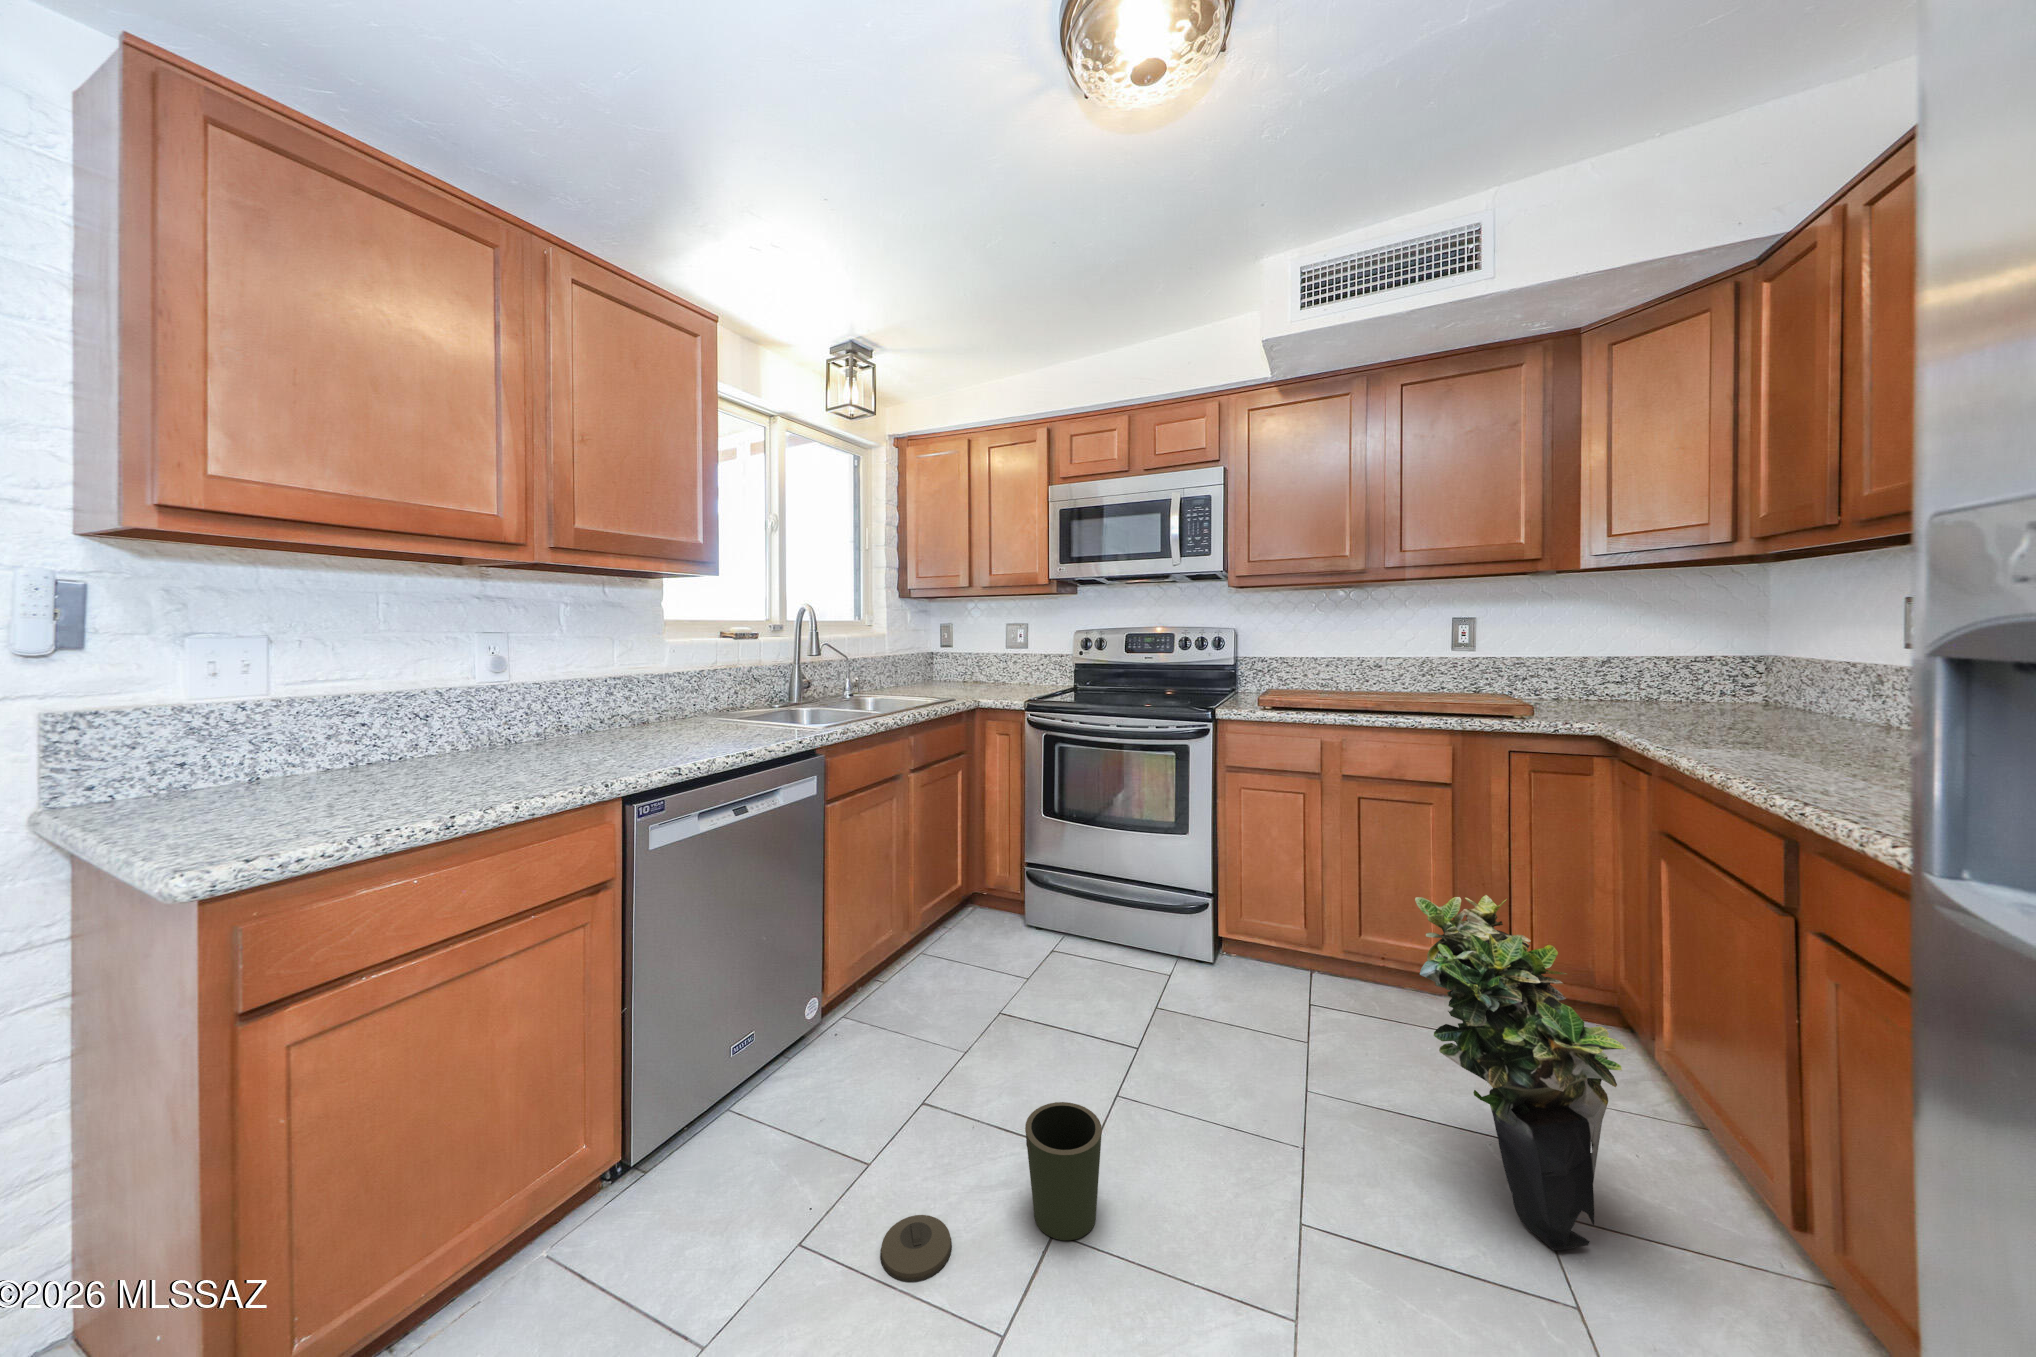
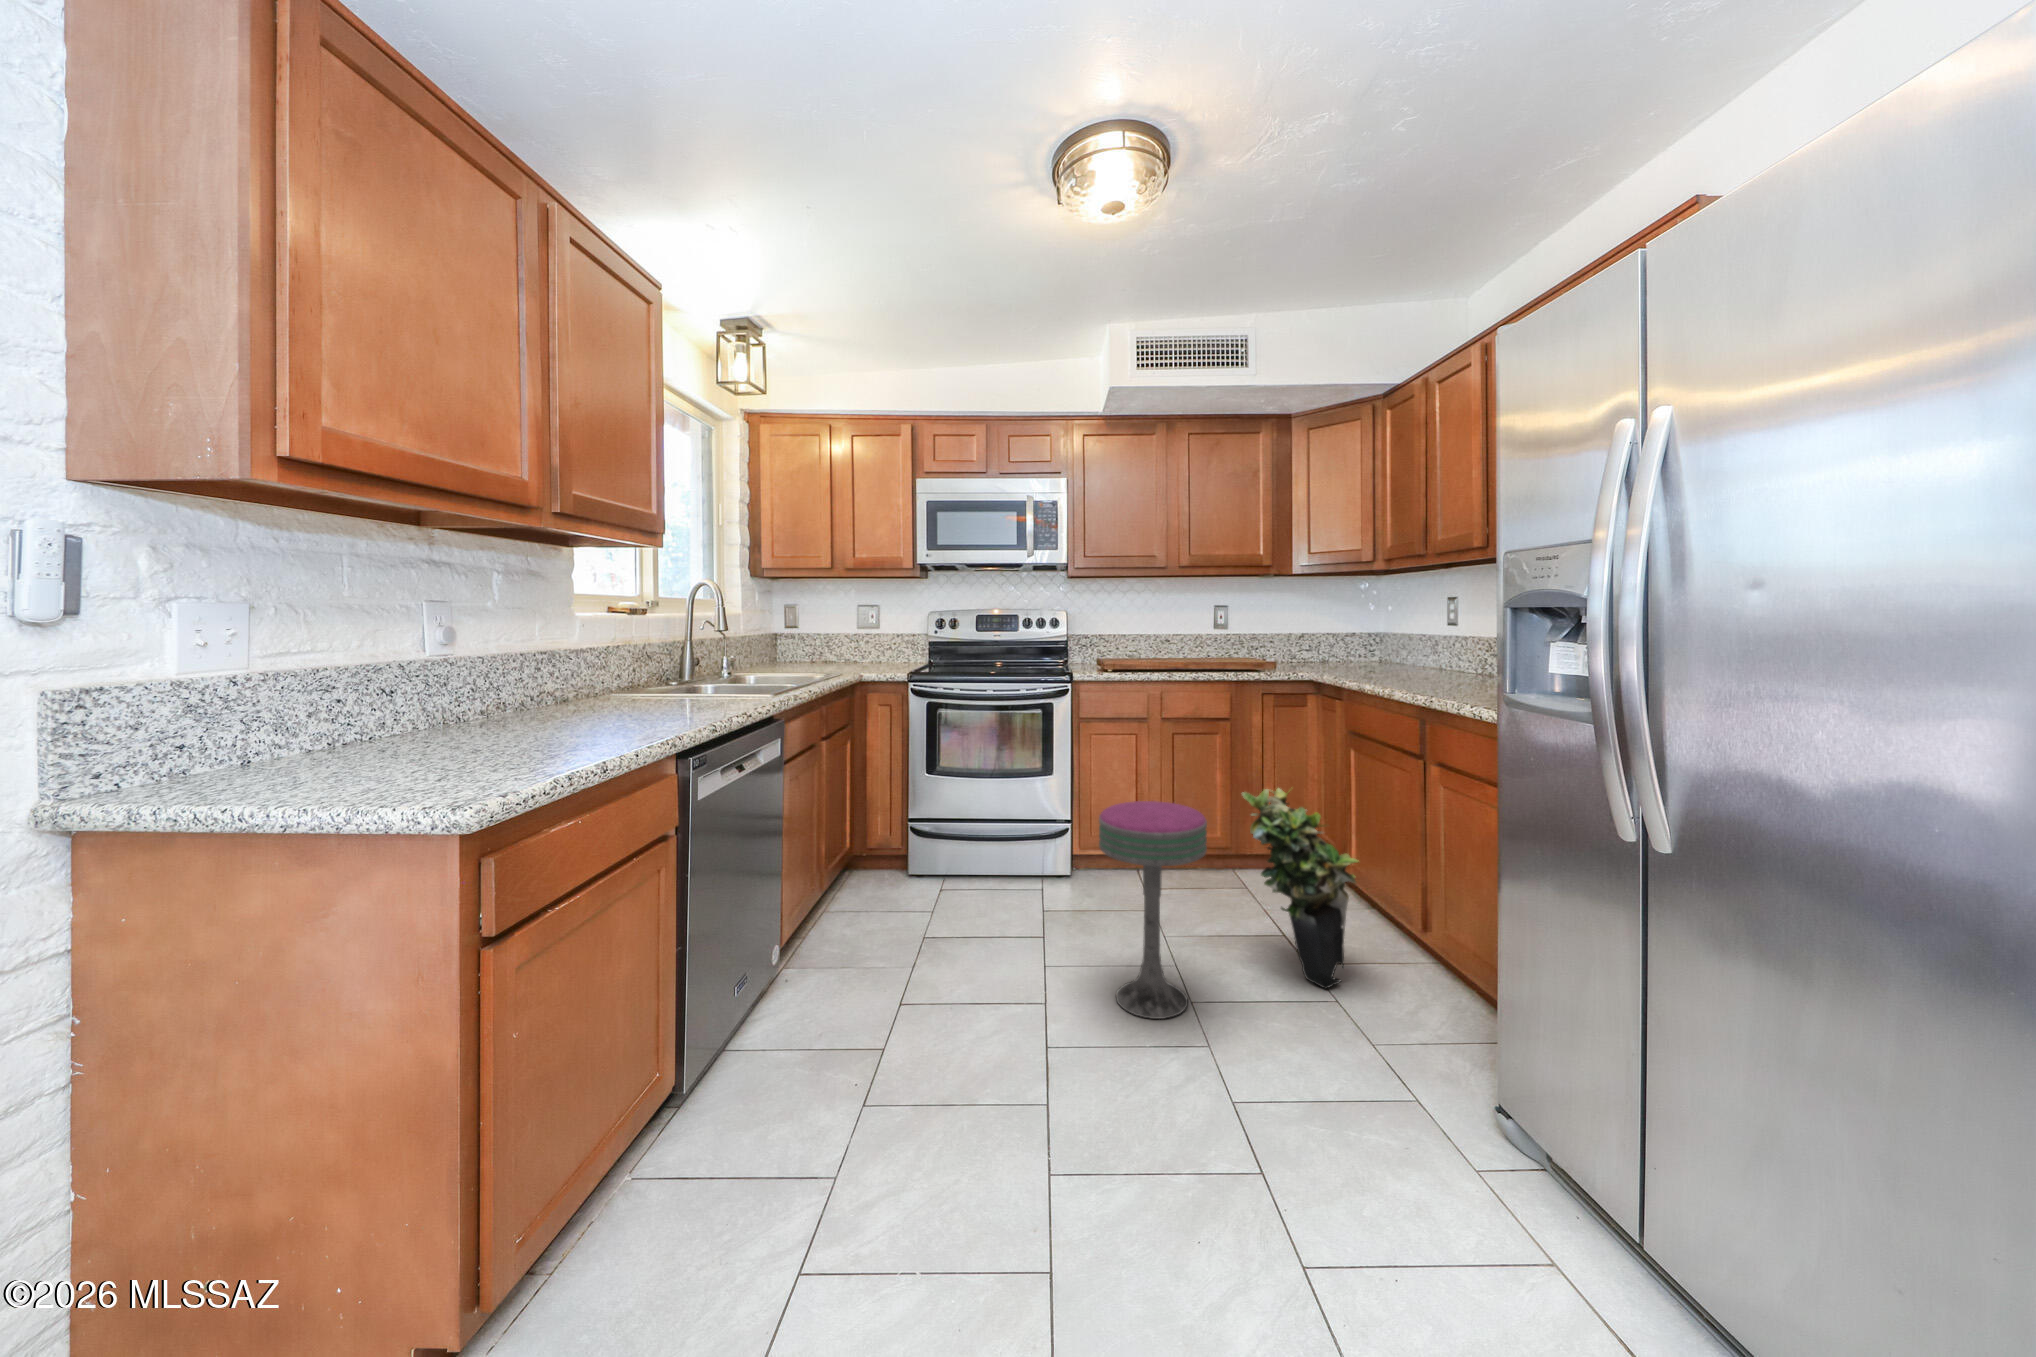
bar stool: none [1161,894,1324,1231] -> present [1099,801,1207,1019]
trash can: present [880,1102,1102,1282] -> none [928,961,1075,1098]

